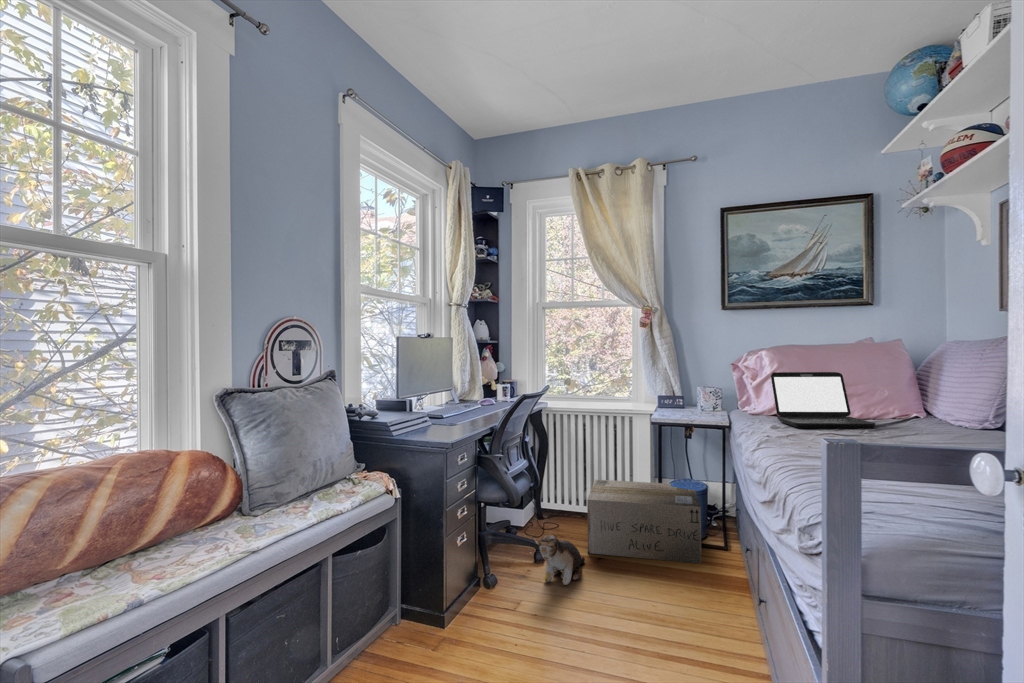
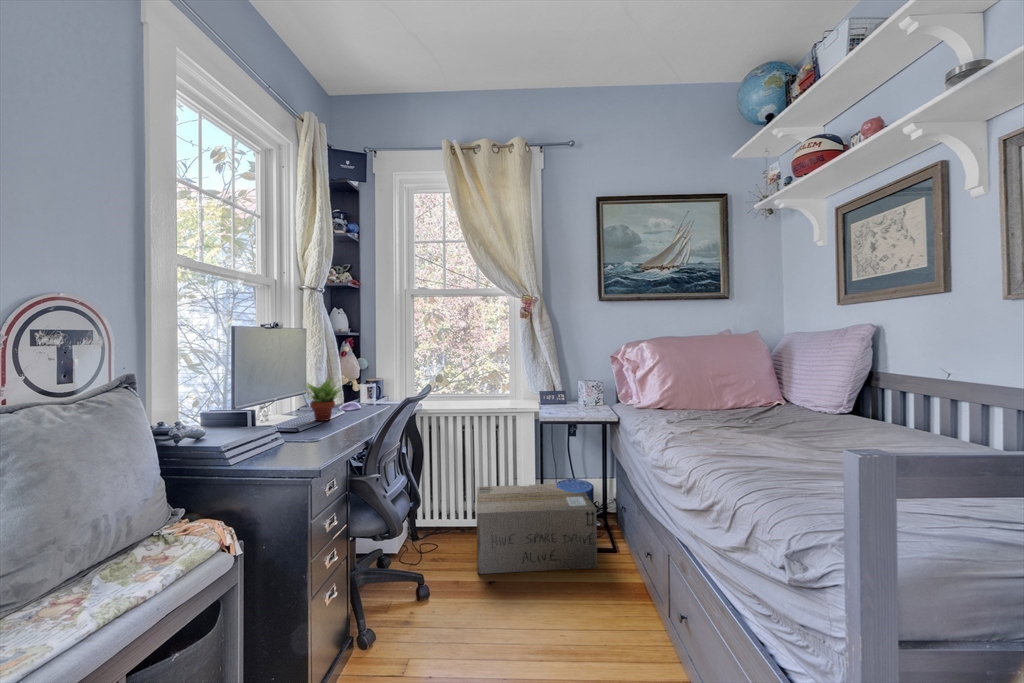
laptop: present [771,372,875,428] -> none [661,363,759,419]
succulent plant: none [446,377,479,411] -> present [306,378,341,421]
plush toy: present [534,535,585,585] -> none [425,564,479,623]

